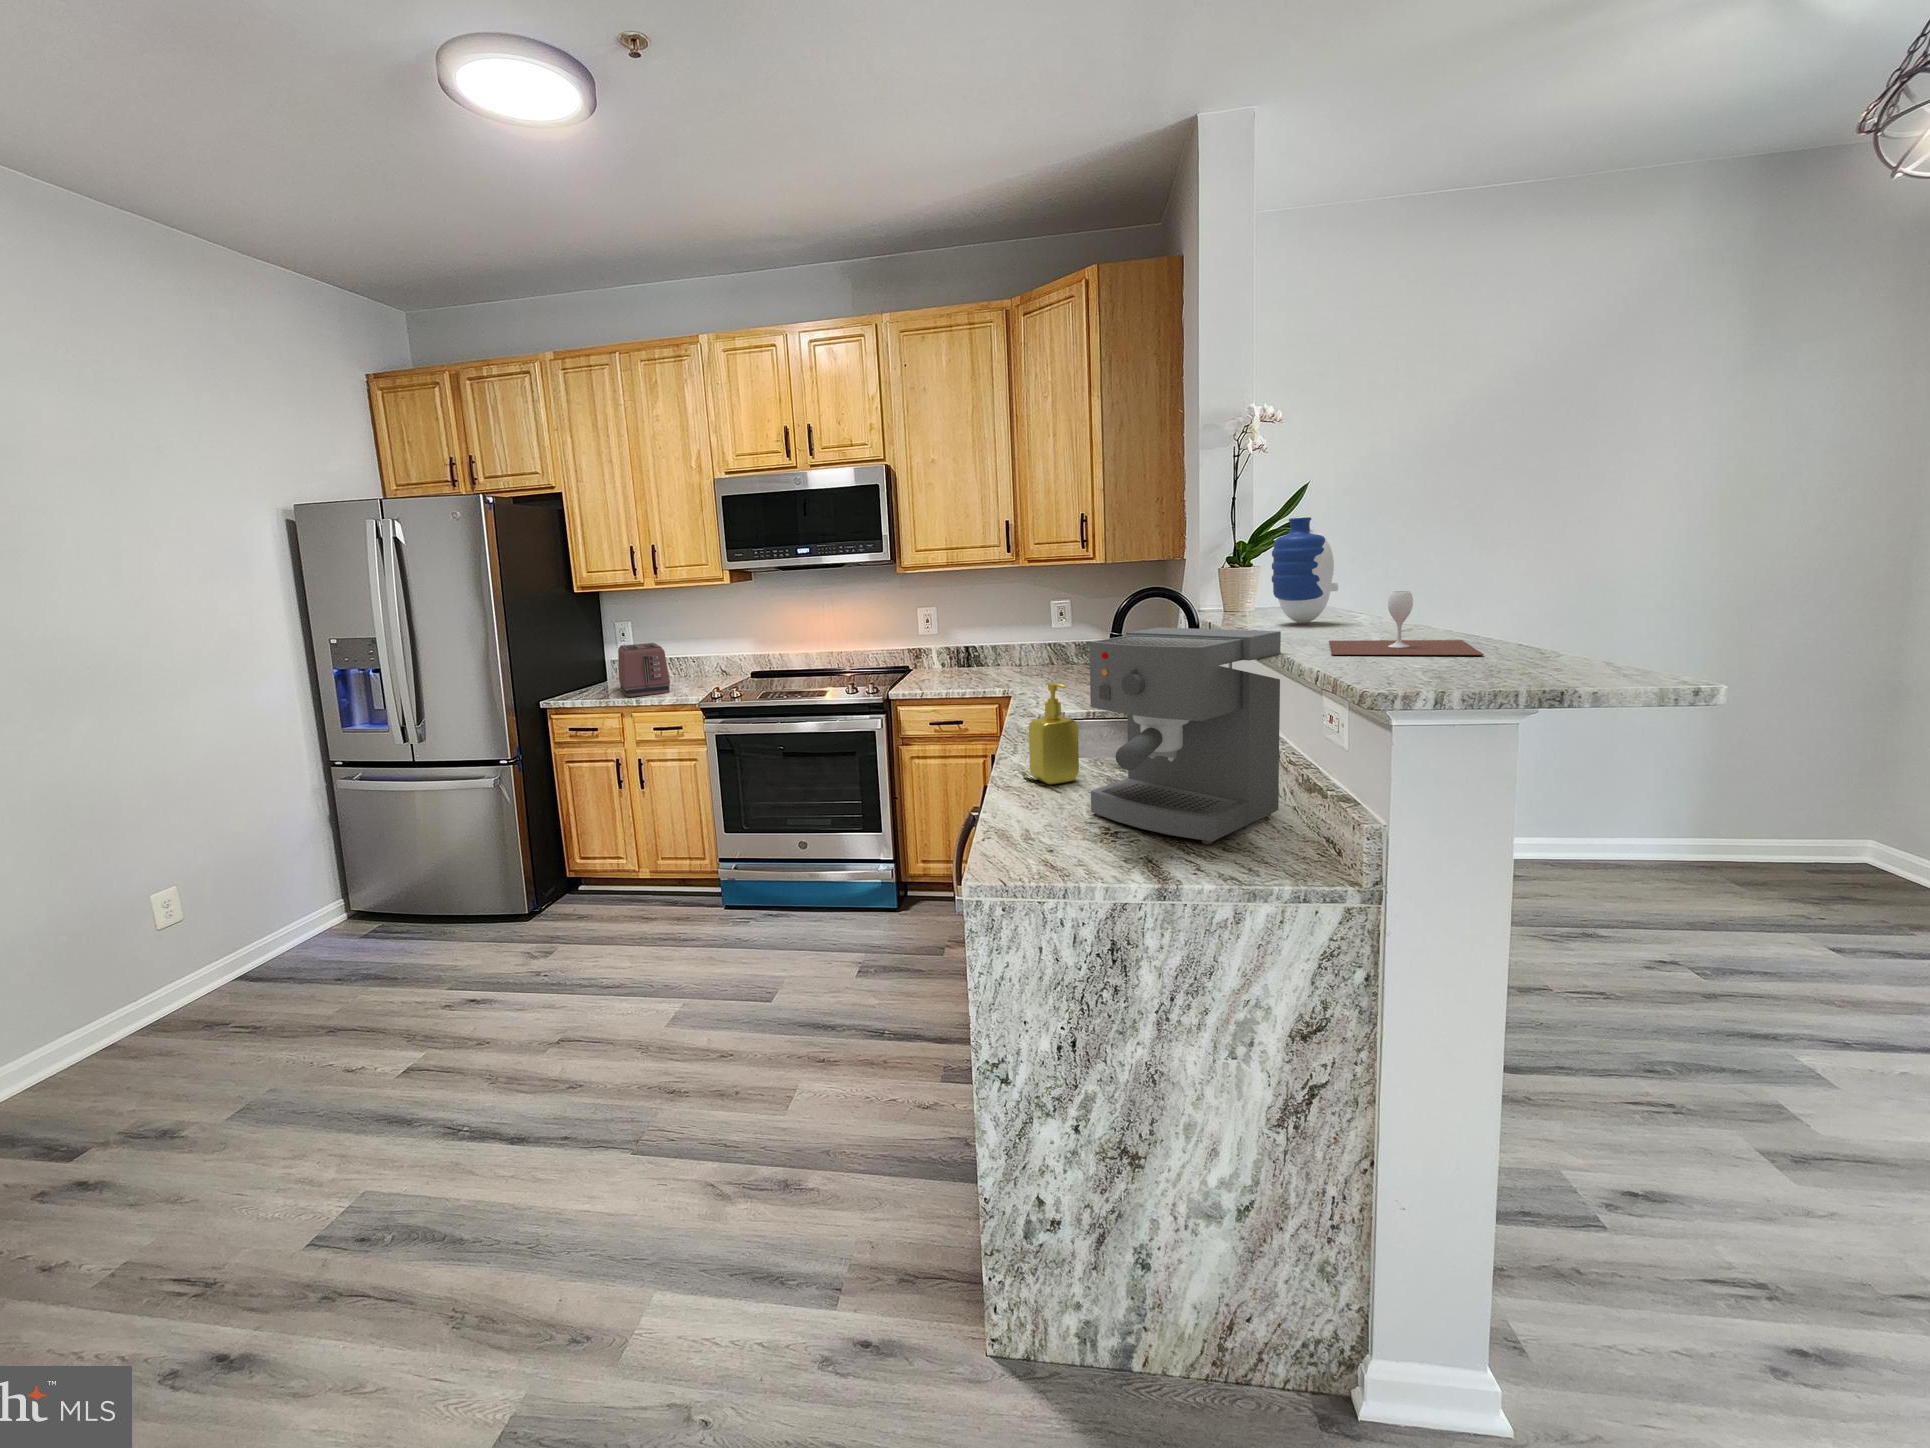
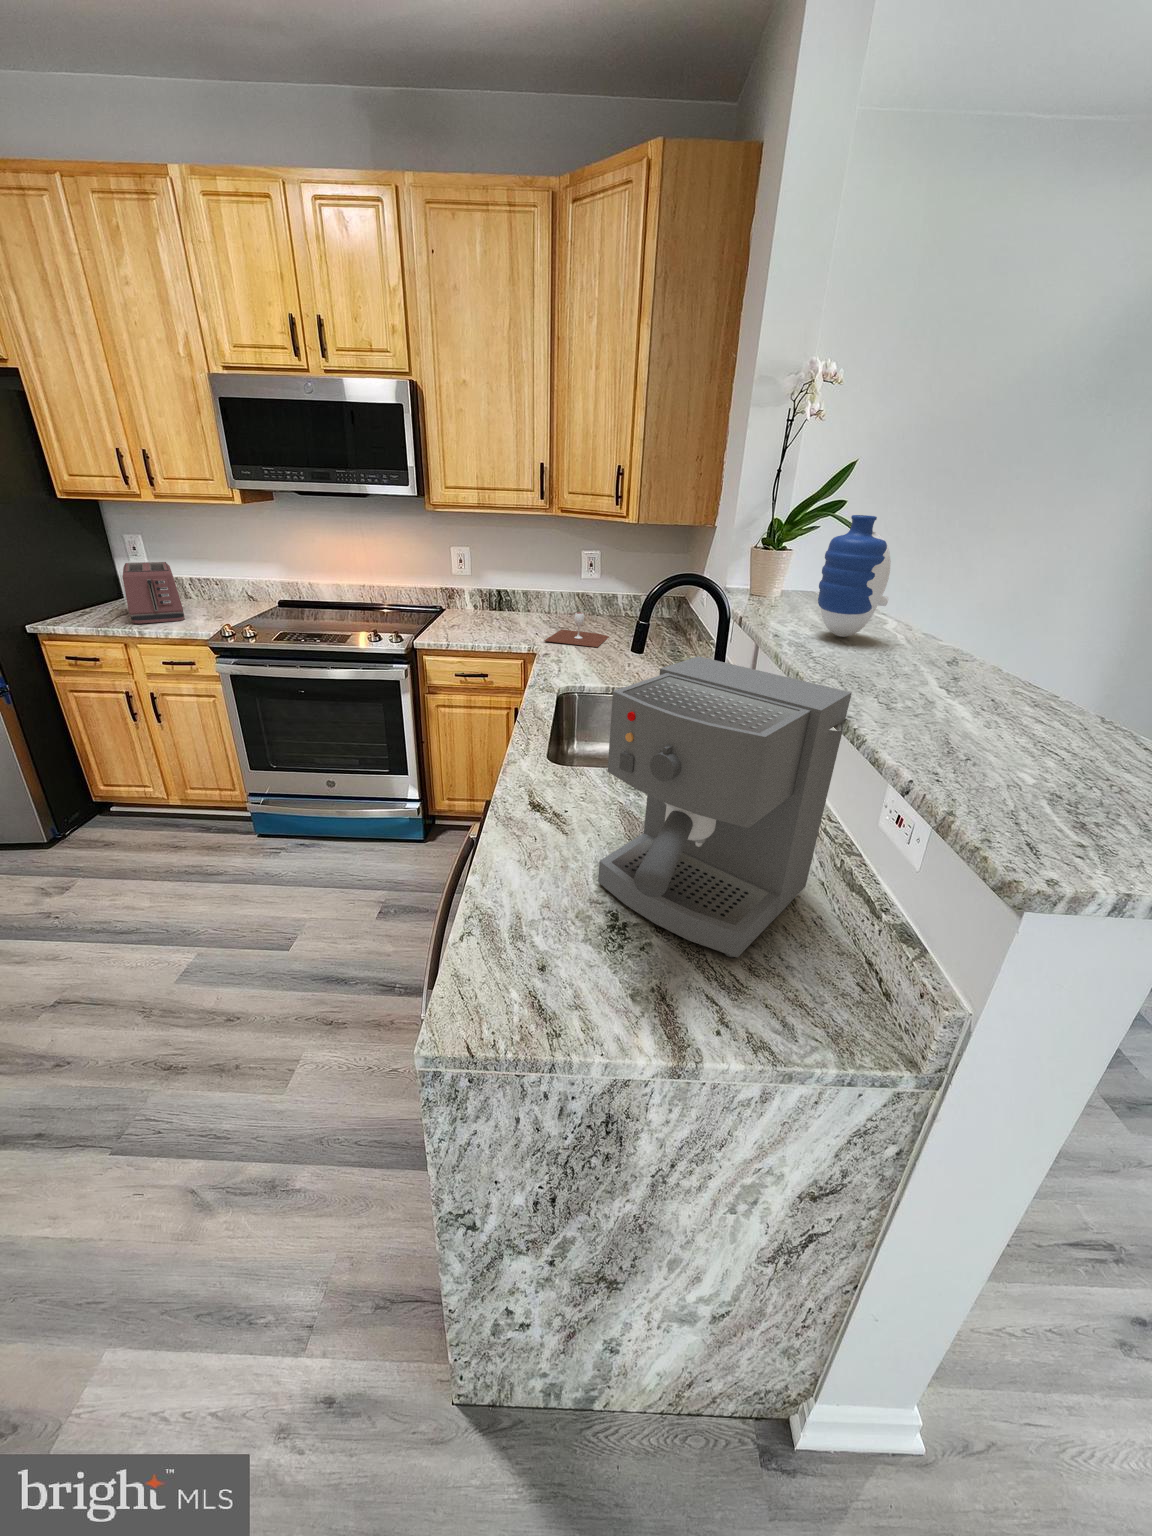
wine glass: present [1329,591,1484,655] -> present [544,612,609,647]
soap dispenser: present [1029,682,1079,785] -> none [535,705,592,821]

